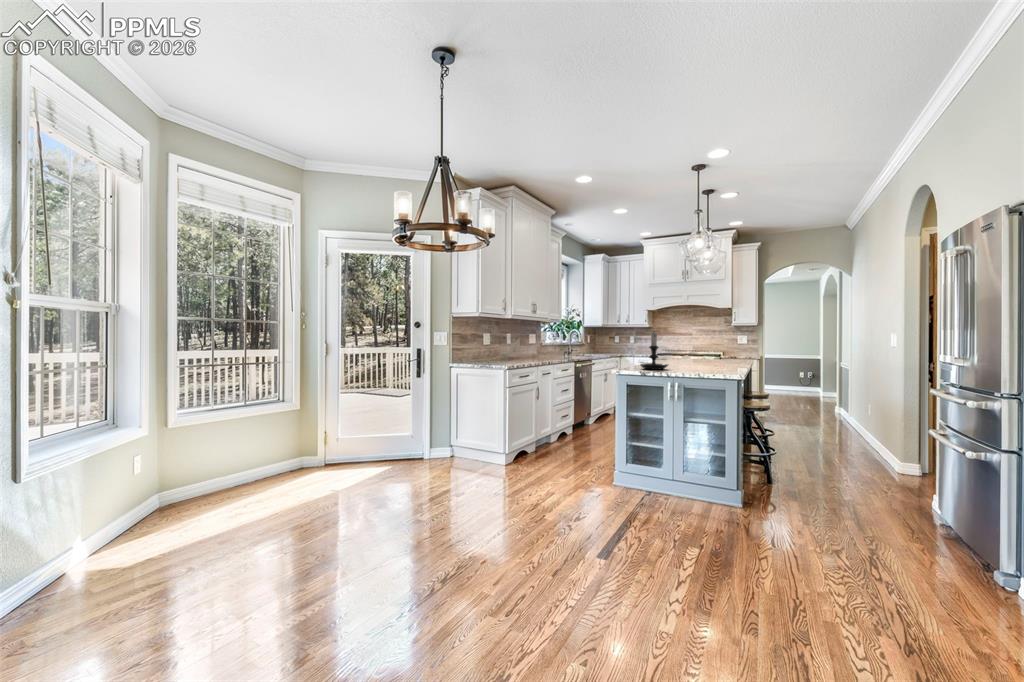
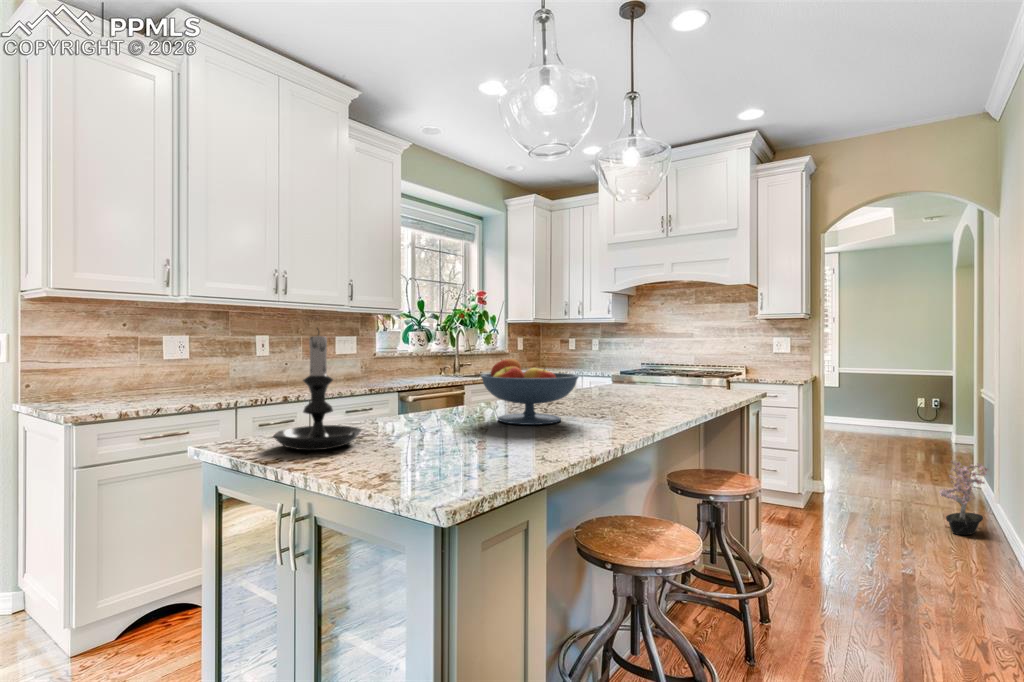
fruit bowl: none [676,342,716,366] -> present [481,359,578,425]
potted plant: none [823,393,848,430] -> present [939,461,988,535]

